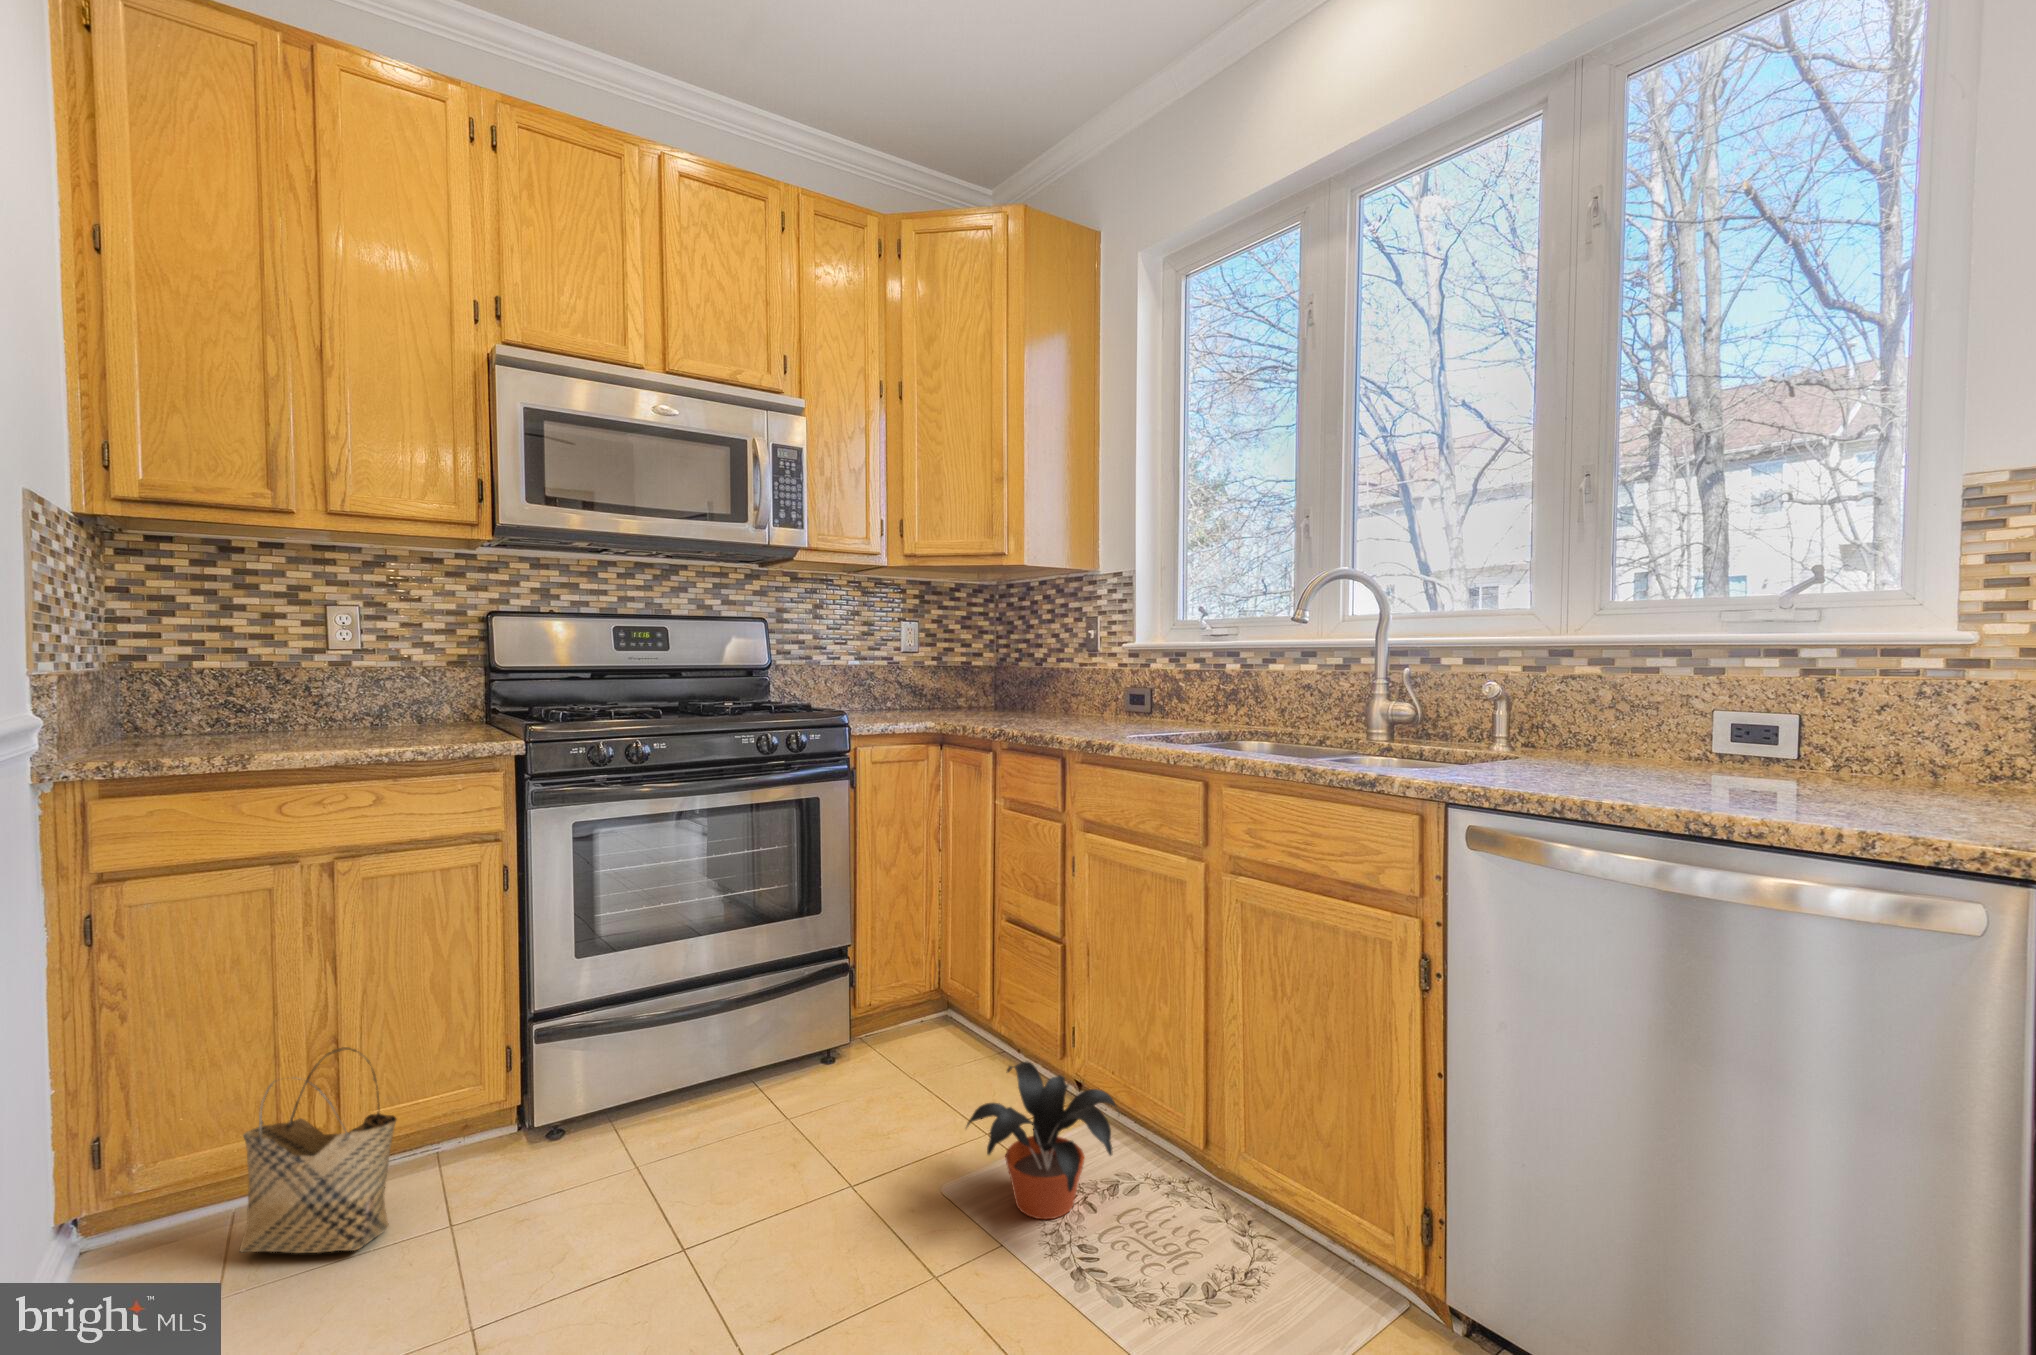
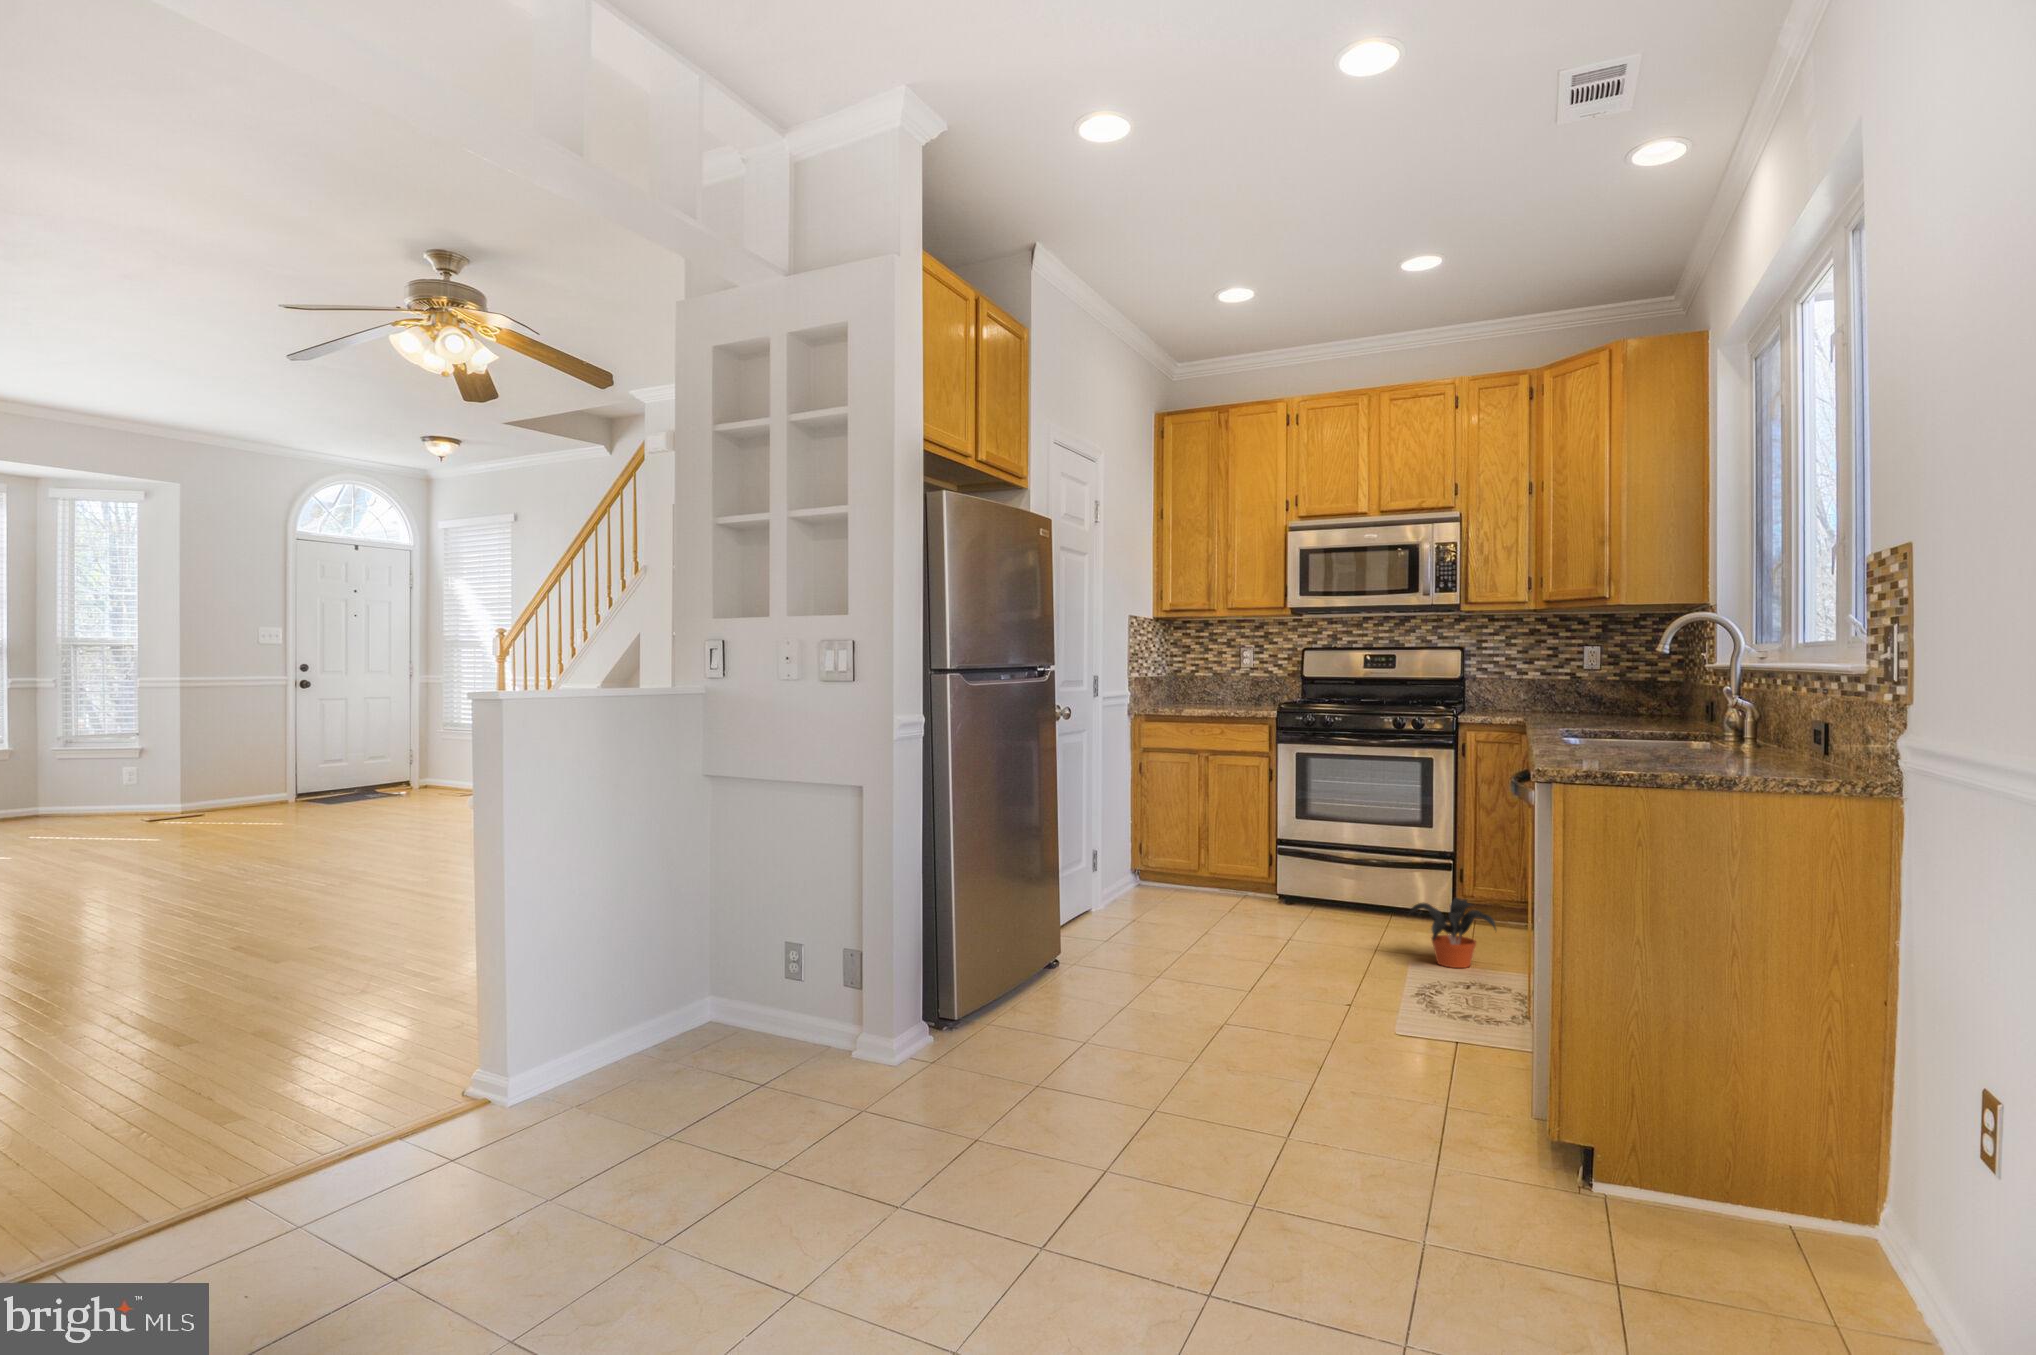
woven basket: present [240,1047,397,1253] -> none [1178,830,1224,904]

